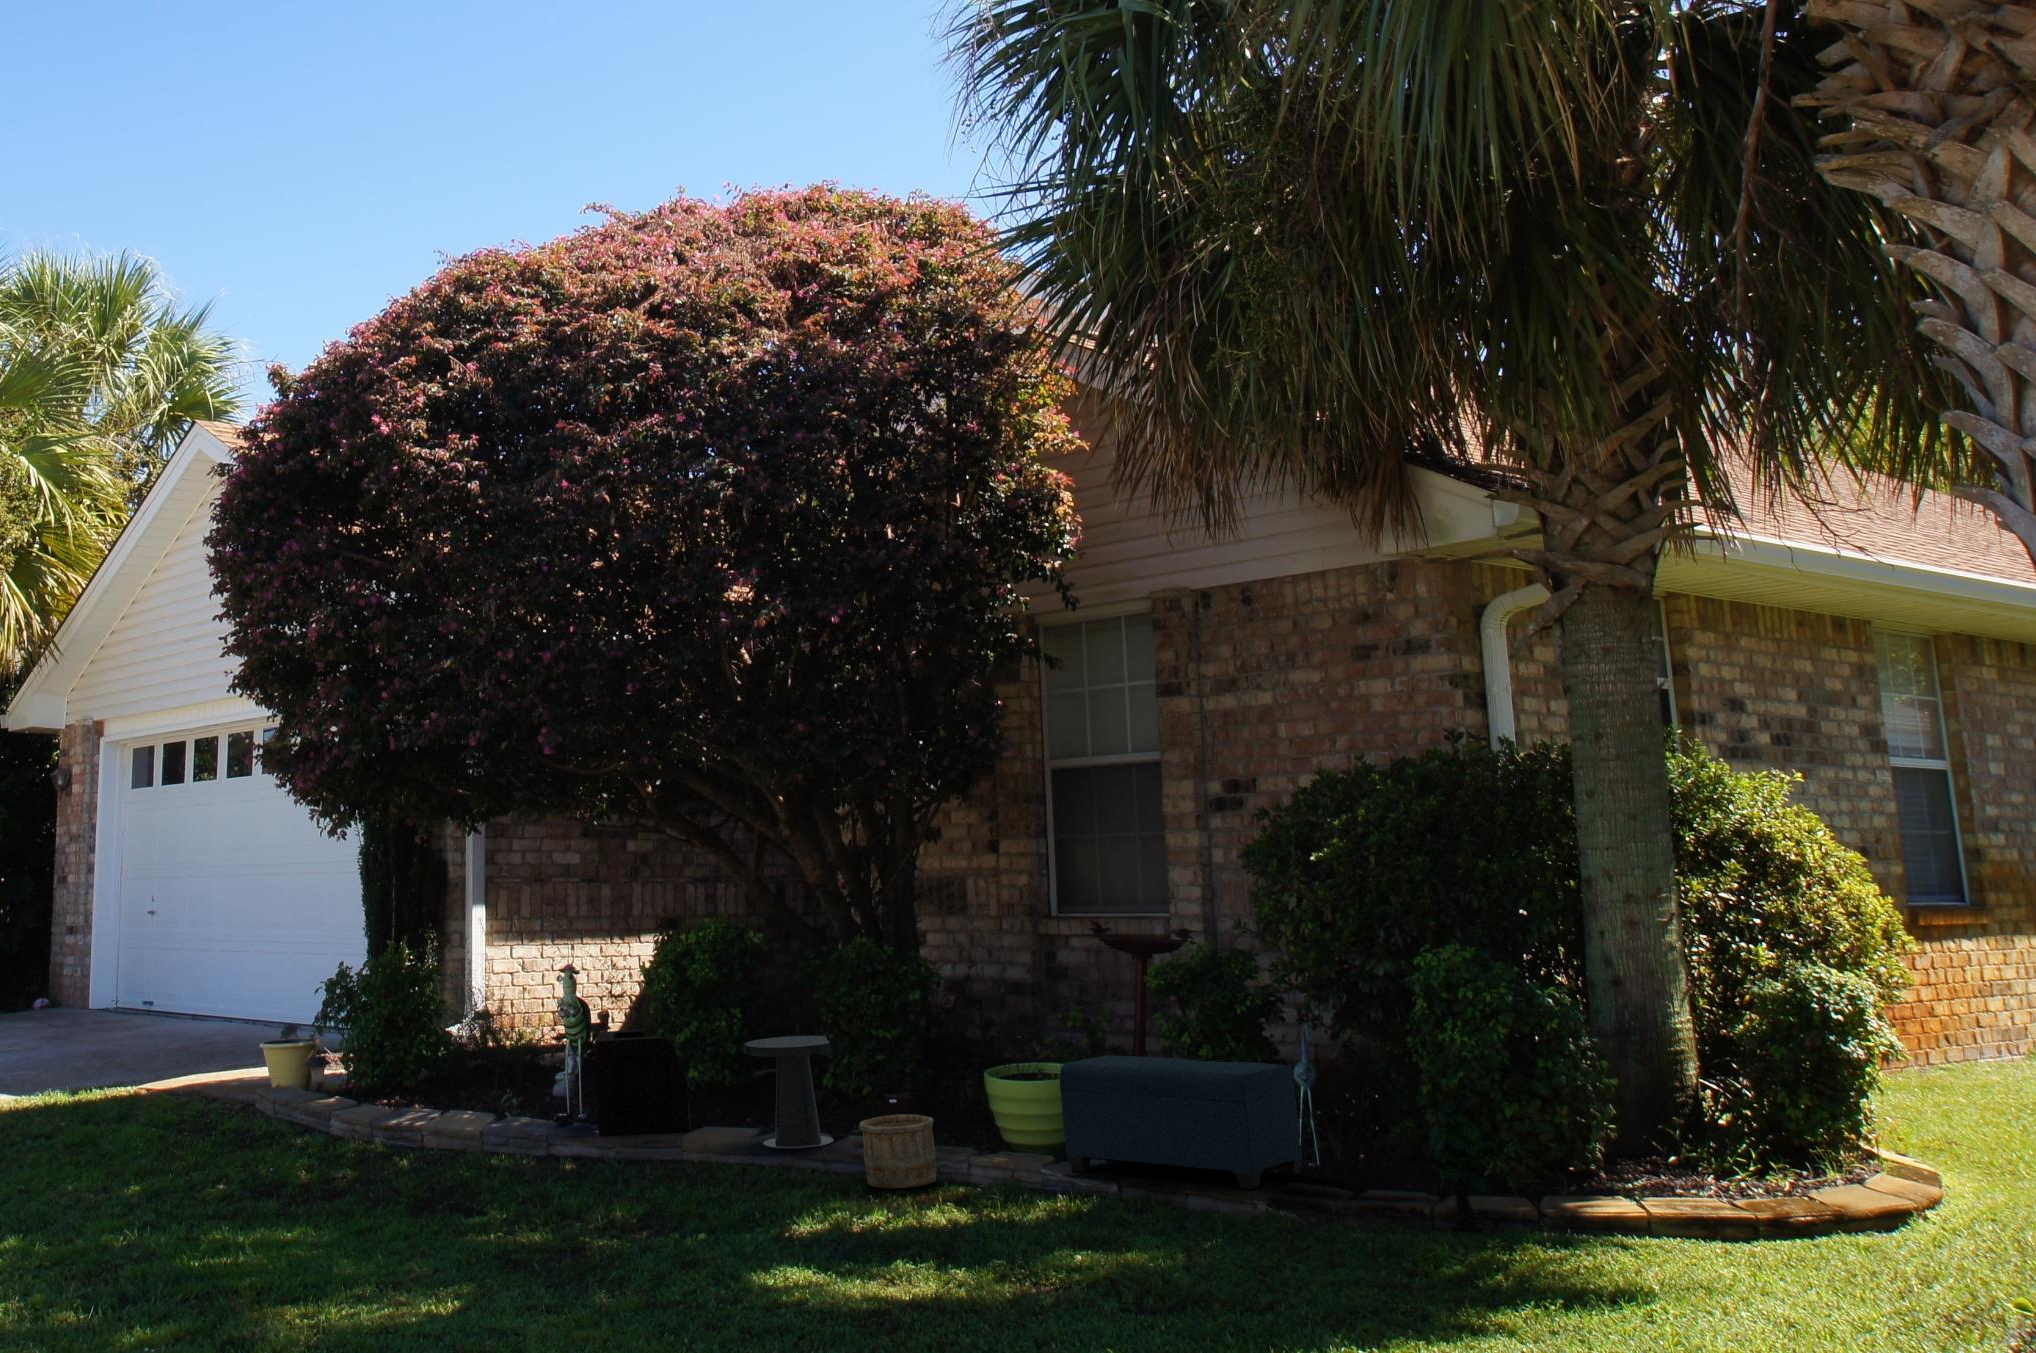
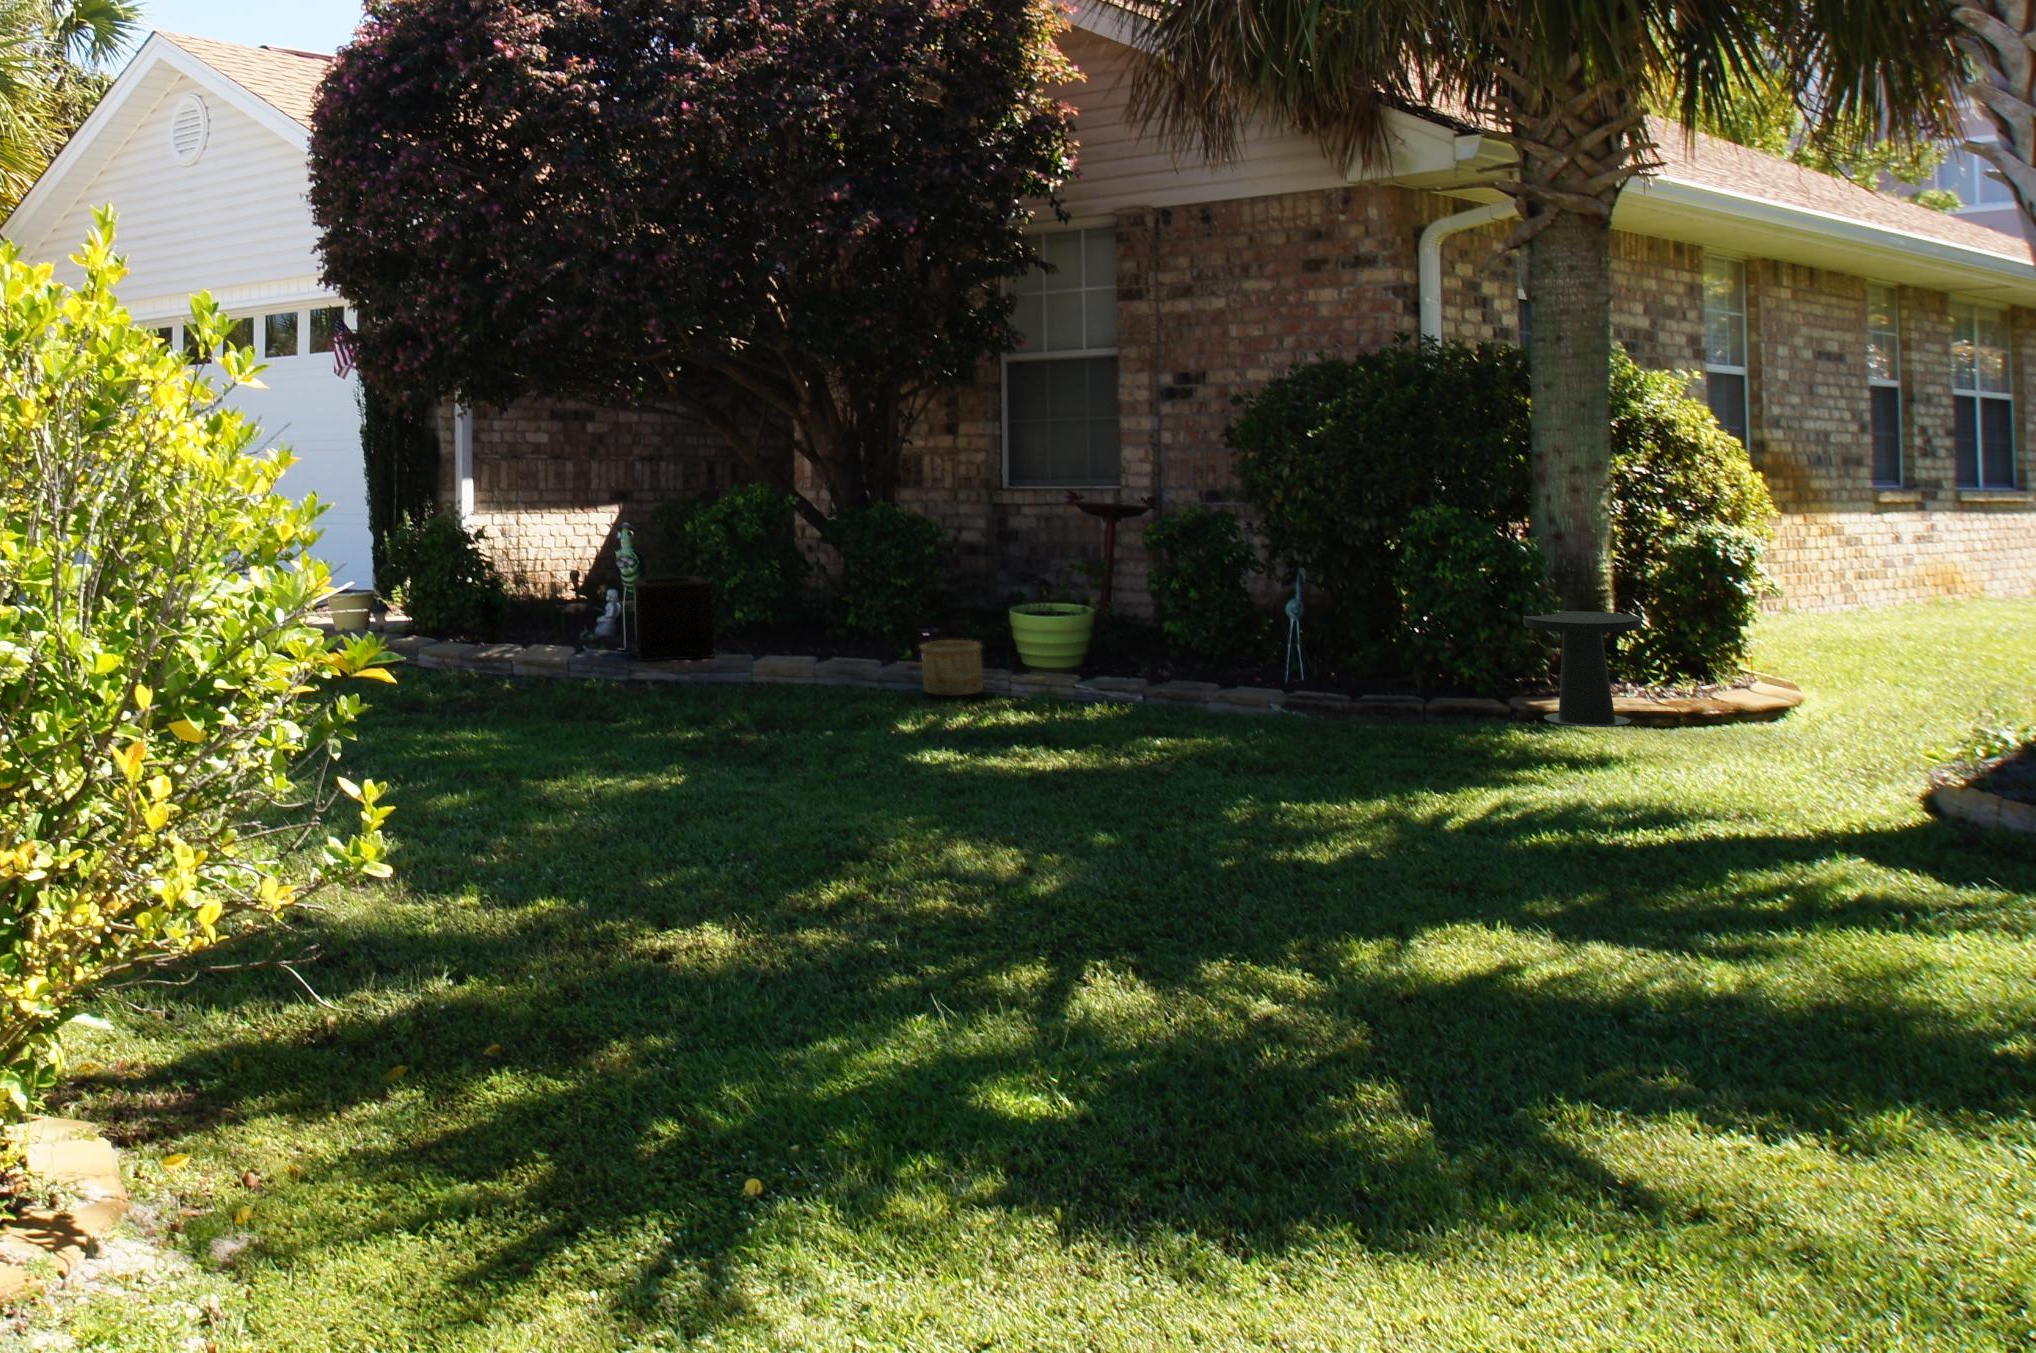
side table: present [745,1036,833,1148] -> present [1523,611,1642,726]
bench: present [1060,1055,1303,1189] -> none [1075,595,1274,694]
decorative plant: present [1422,1092,1500,1230] -> present [473,573,507,643]

